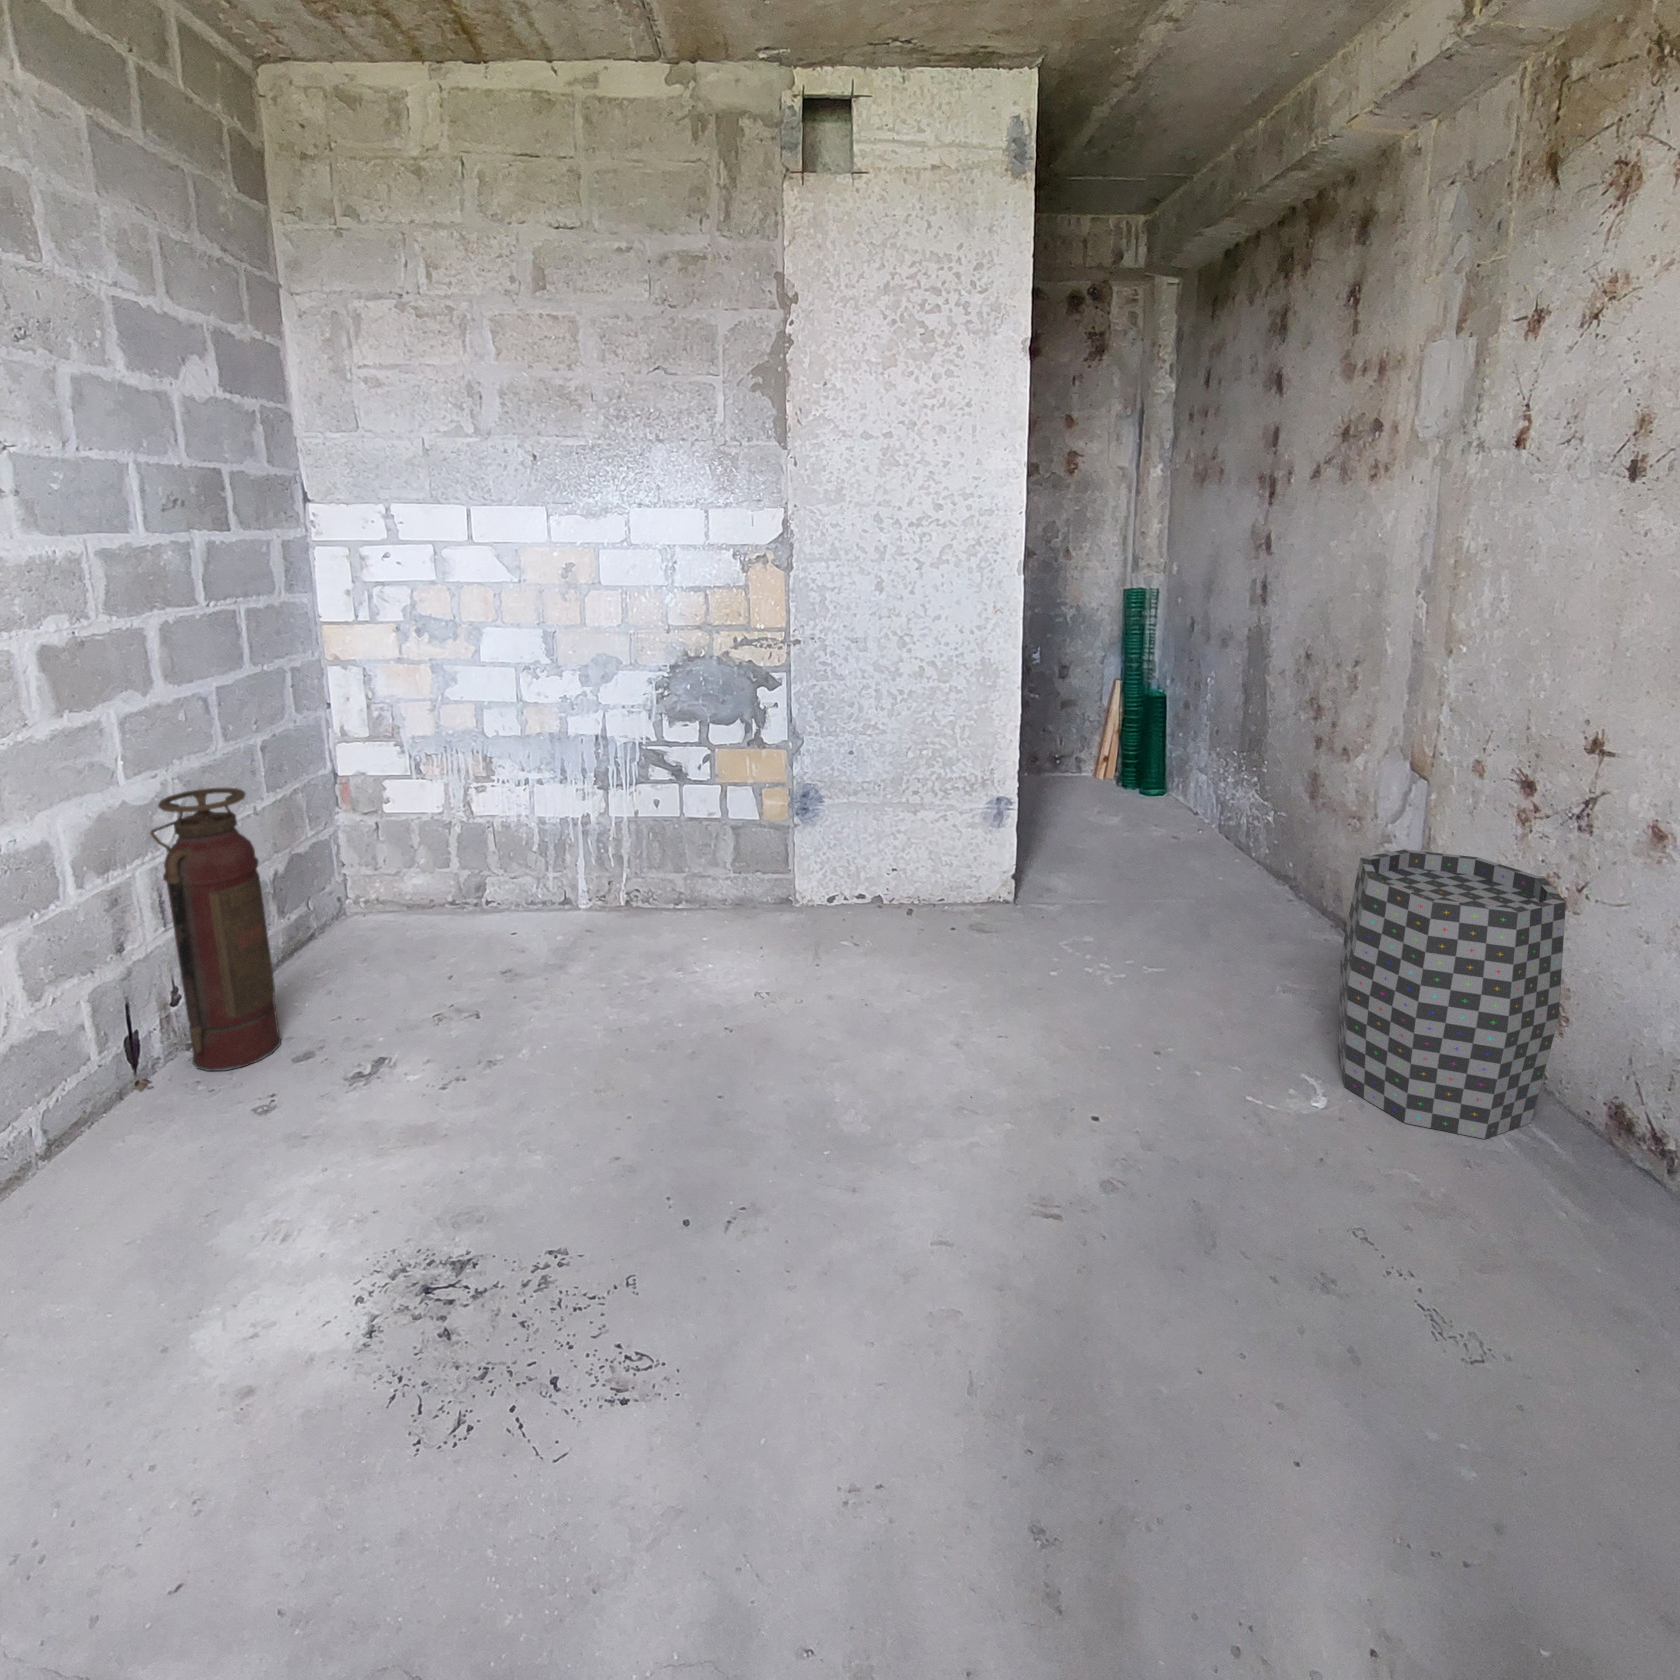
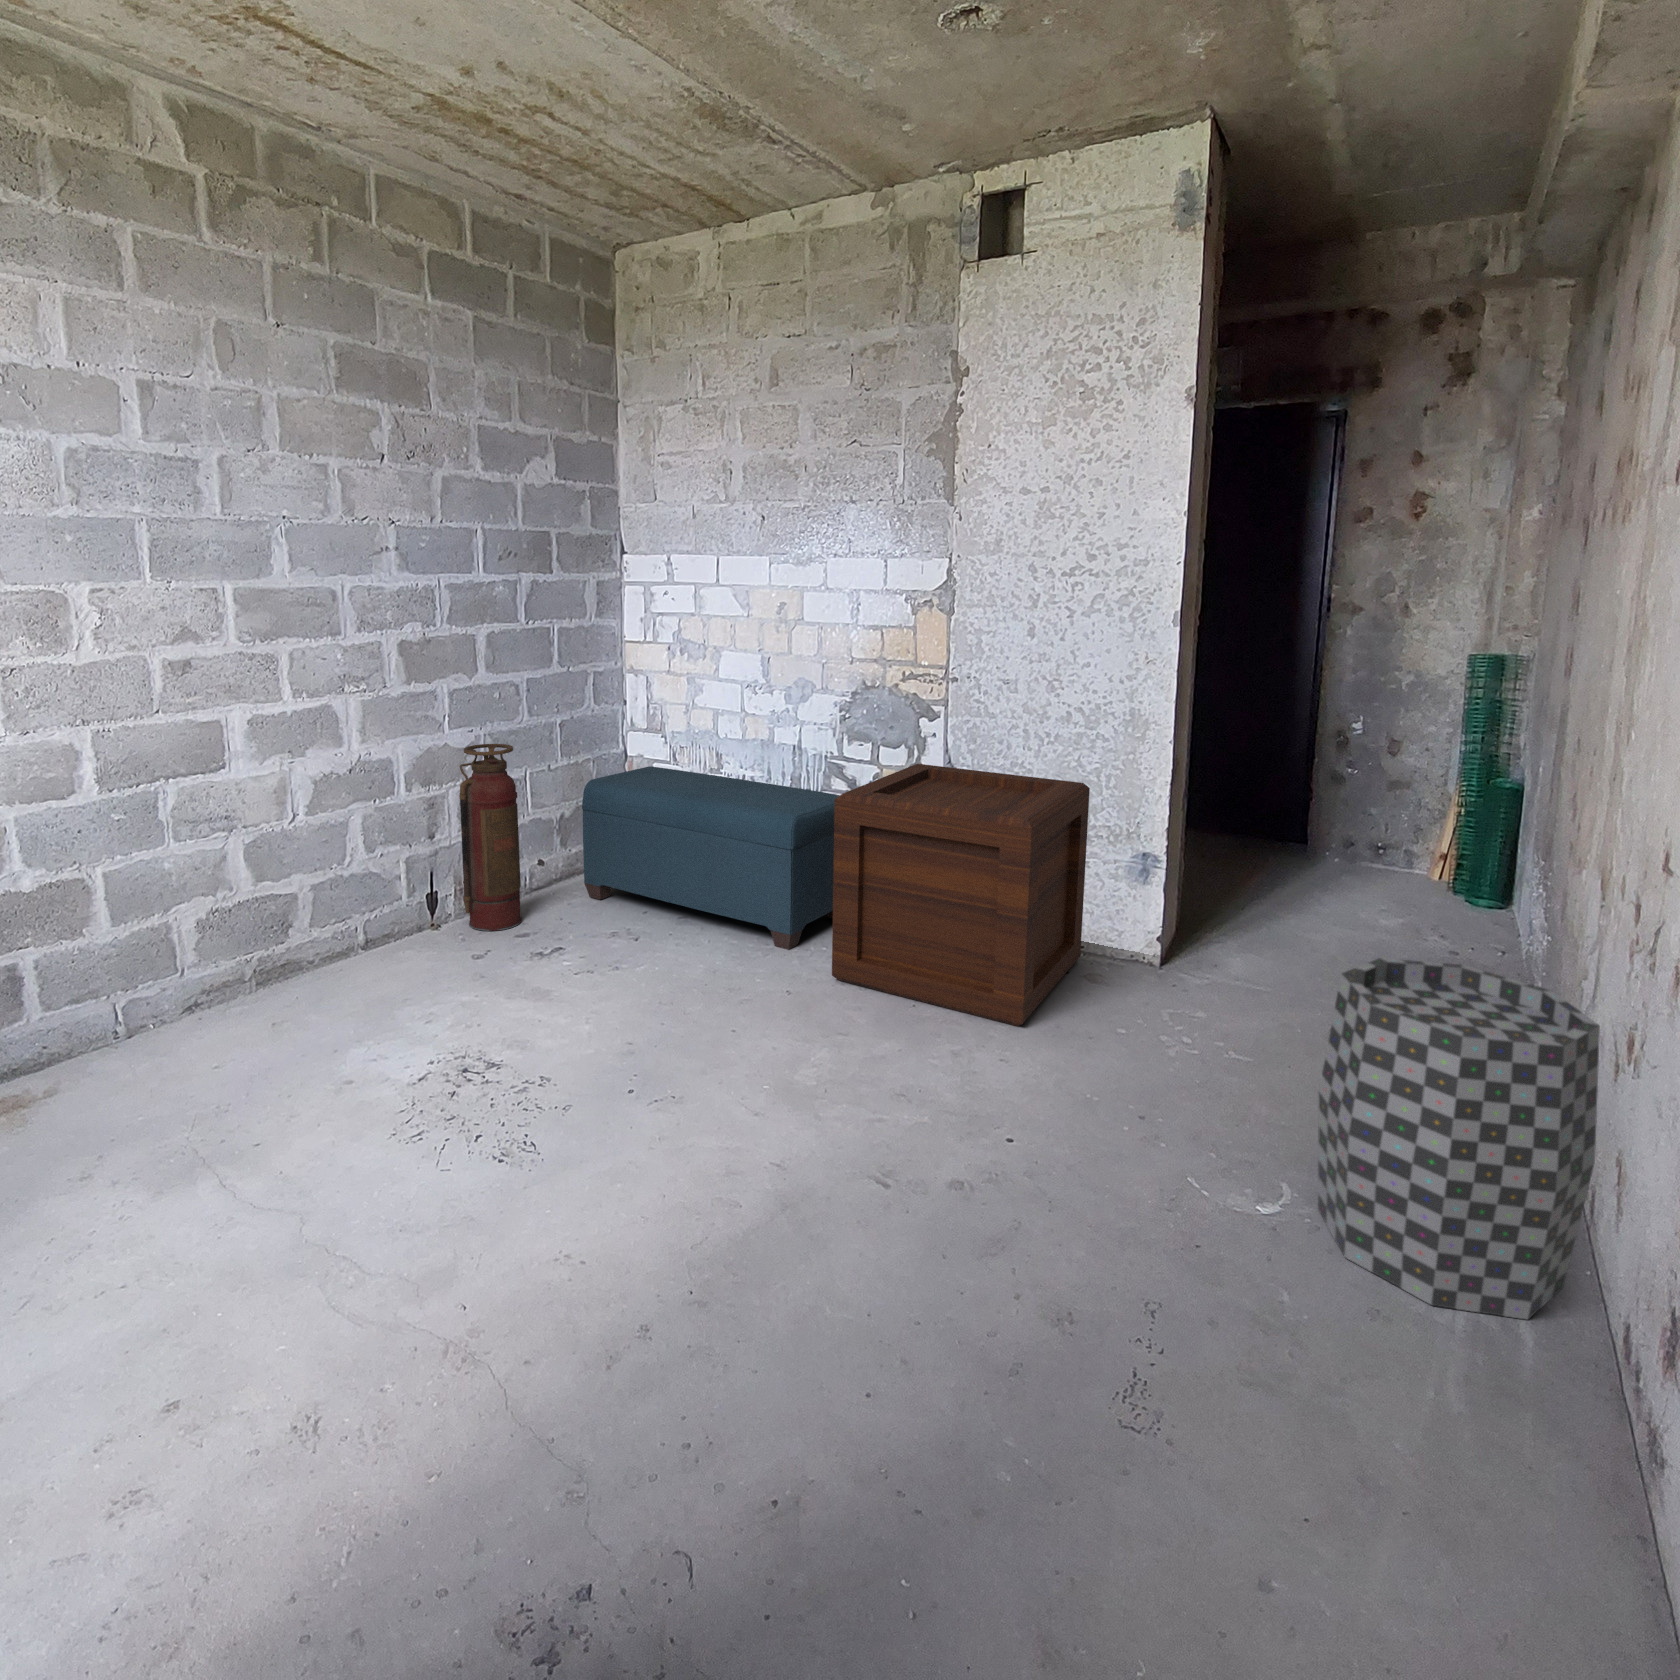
wooden crate: none [755,736,986,997] -> present [832,764,1090,1026]
bench: none [330,785,698,976] -> present [582,766,839,950]

